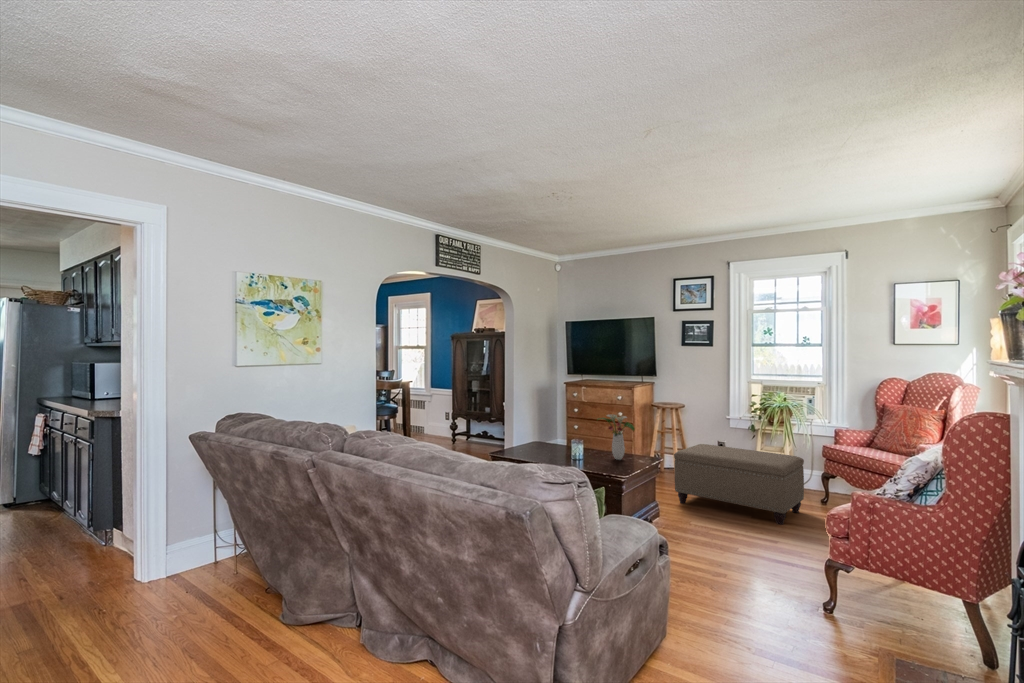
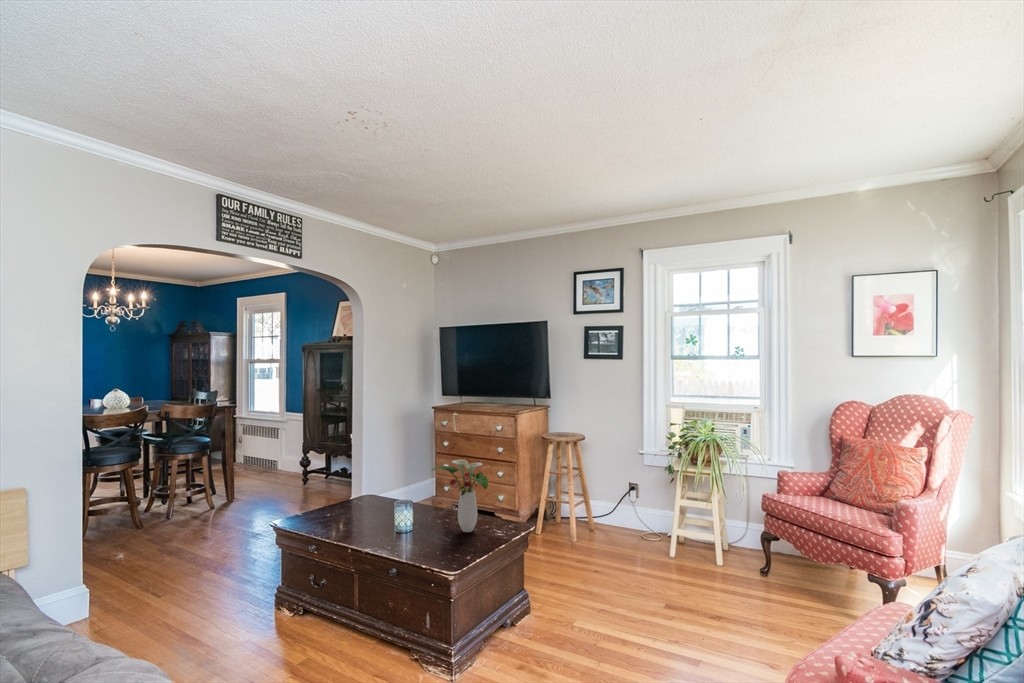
ottoman: present [674,444,804,525] -> none [559,495,741,633]

